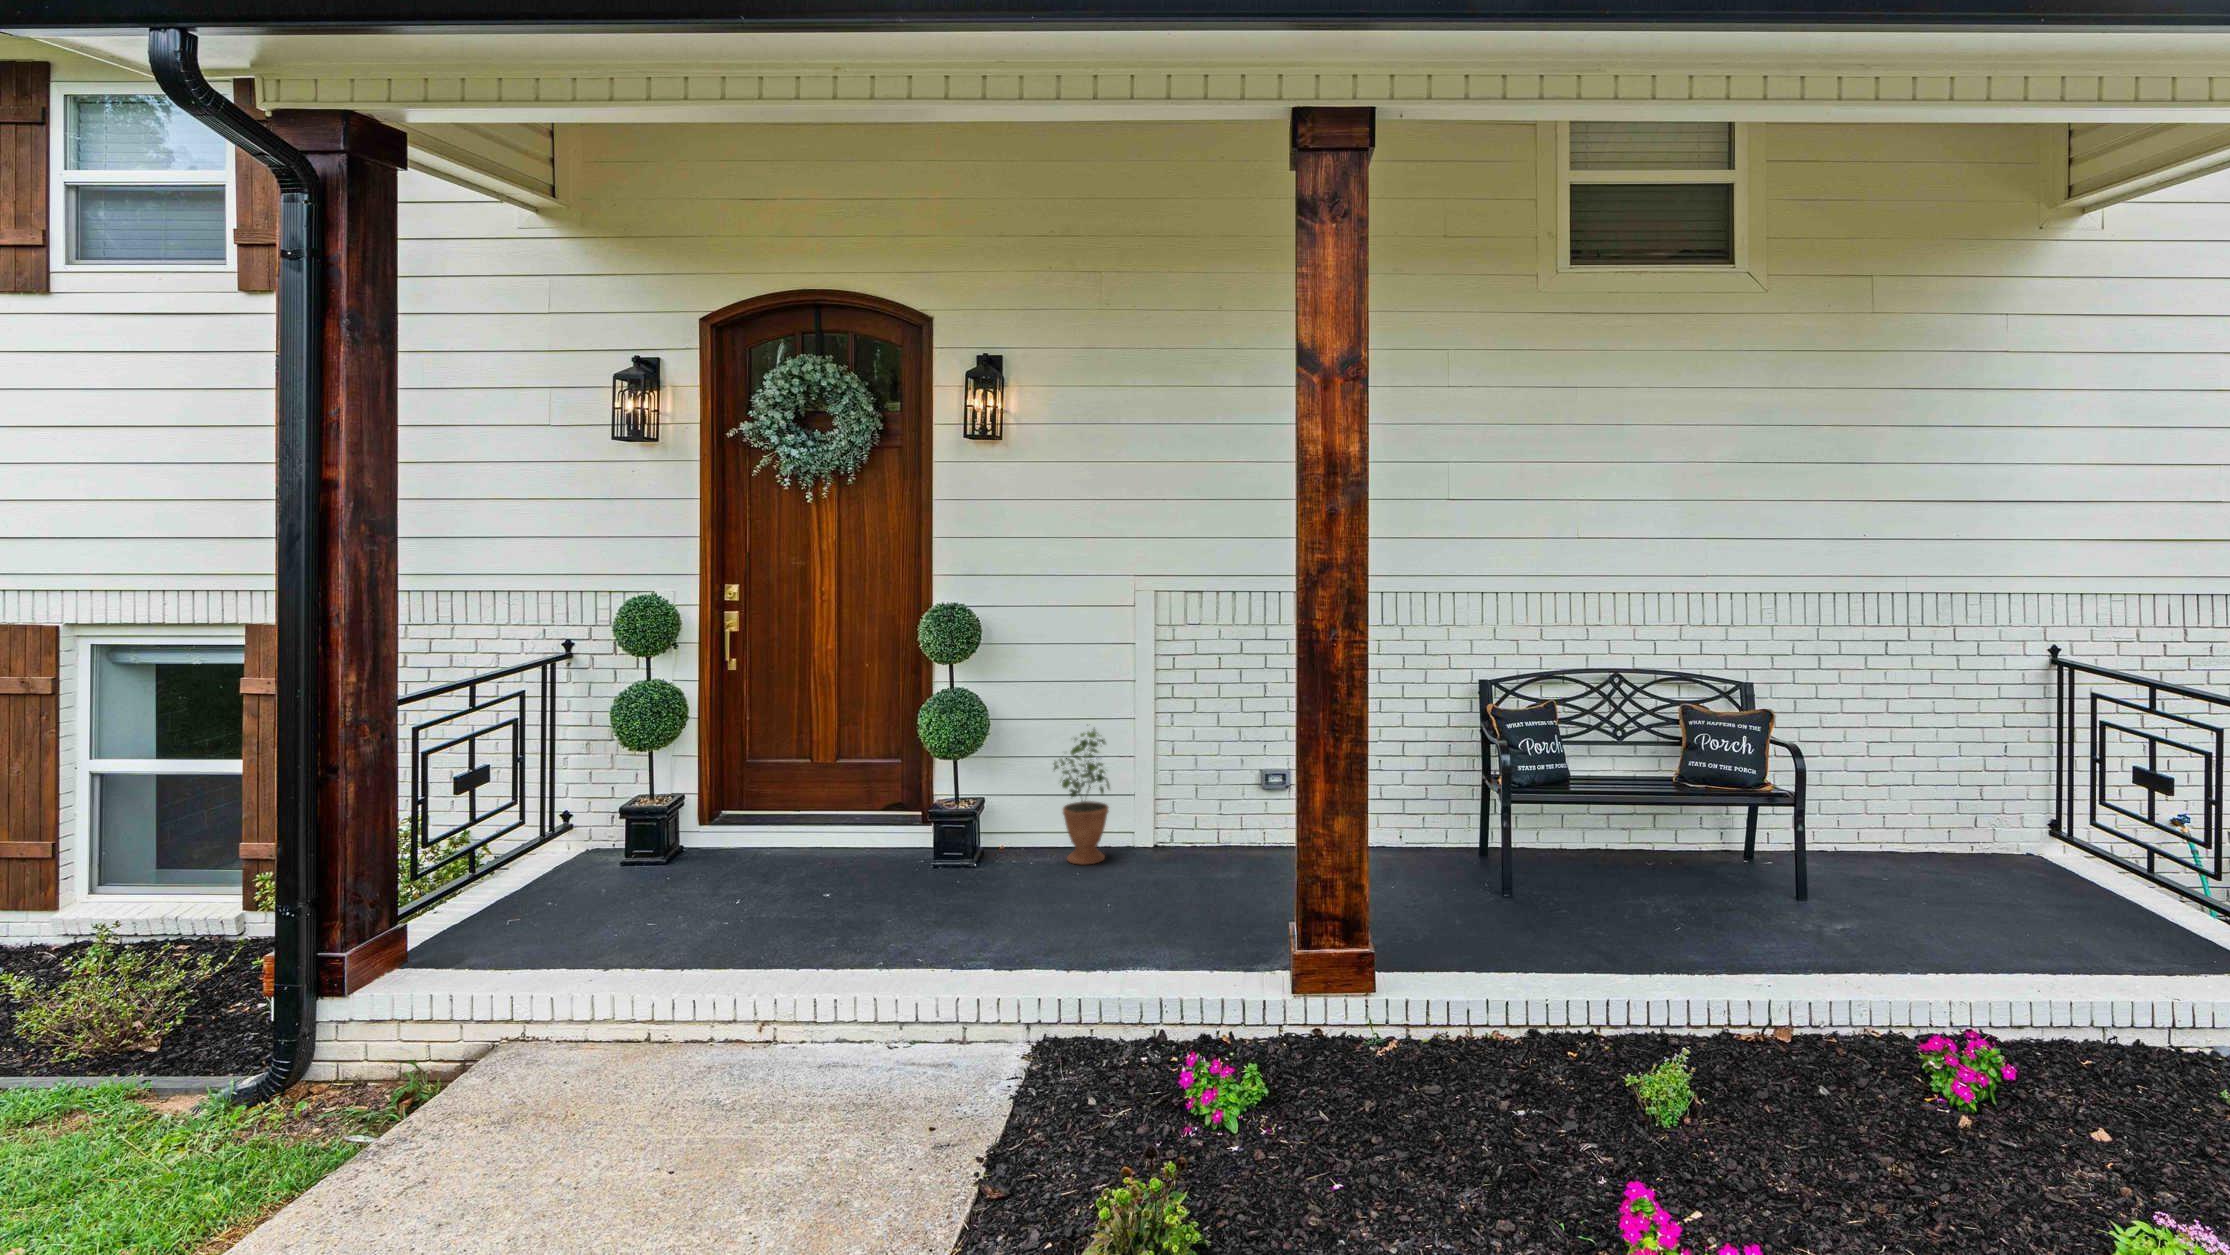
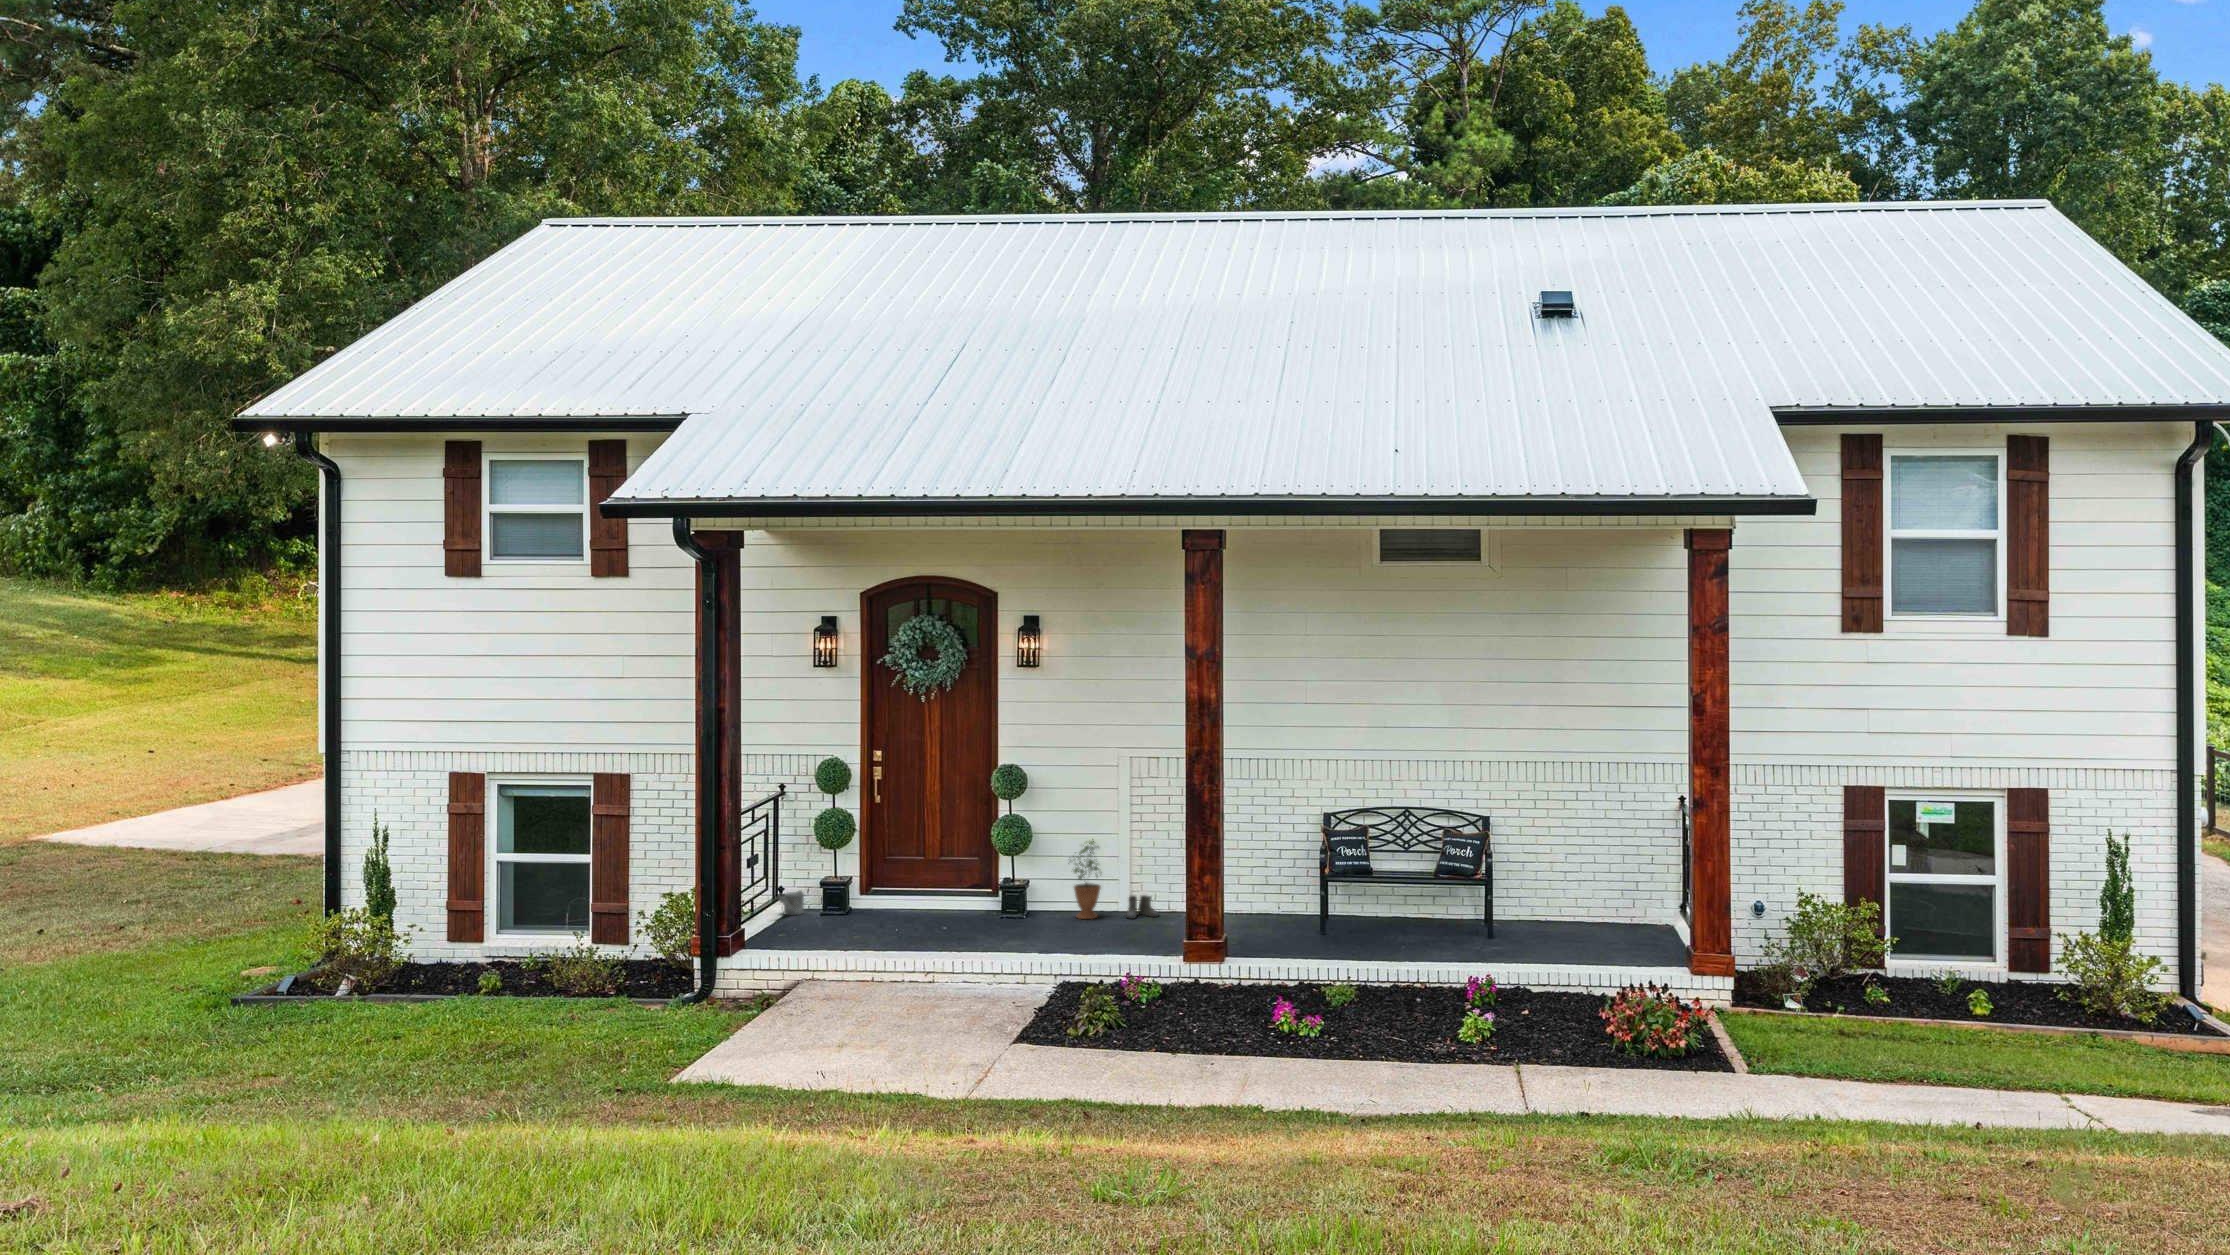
watering can: none [542,817,606,864] -> present [779,891,804,915]
boots: none [1142,819,1207,862] -> present [1126,895,1159,919]

